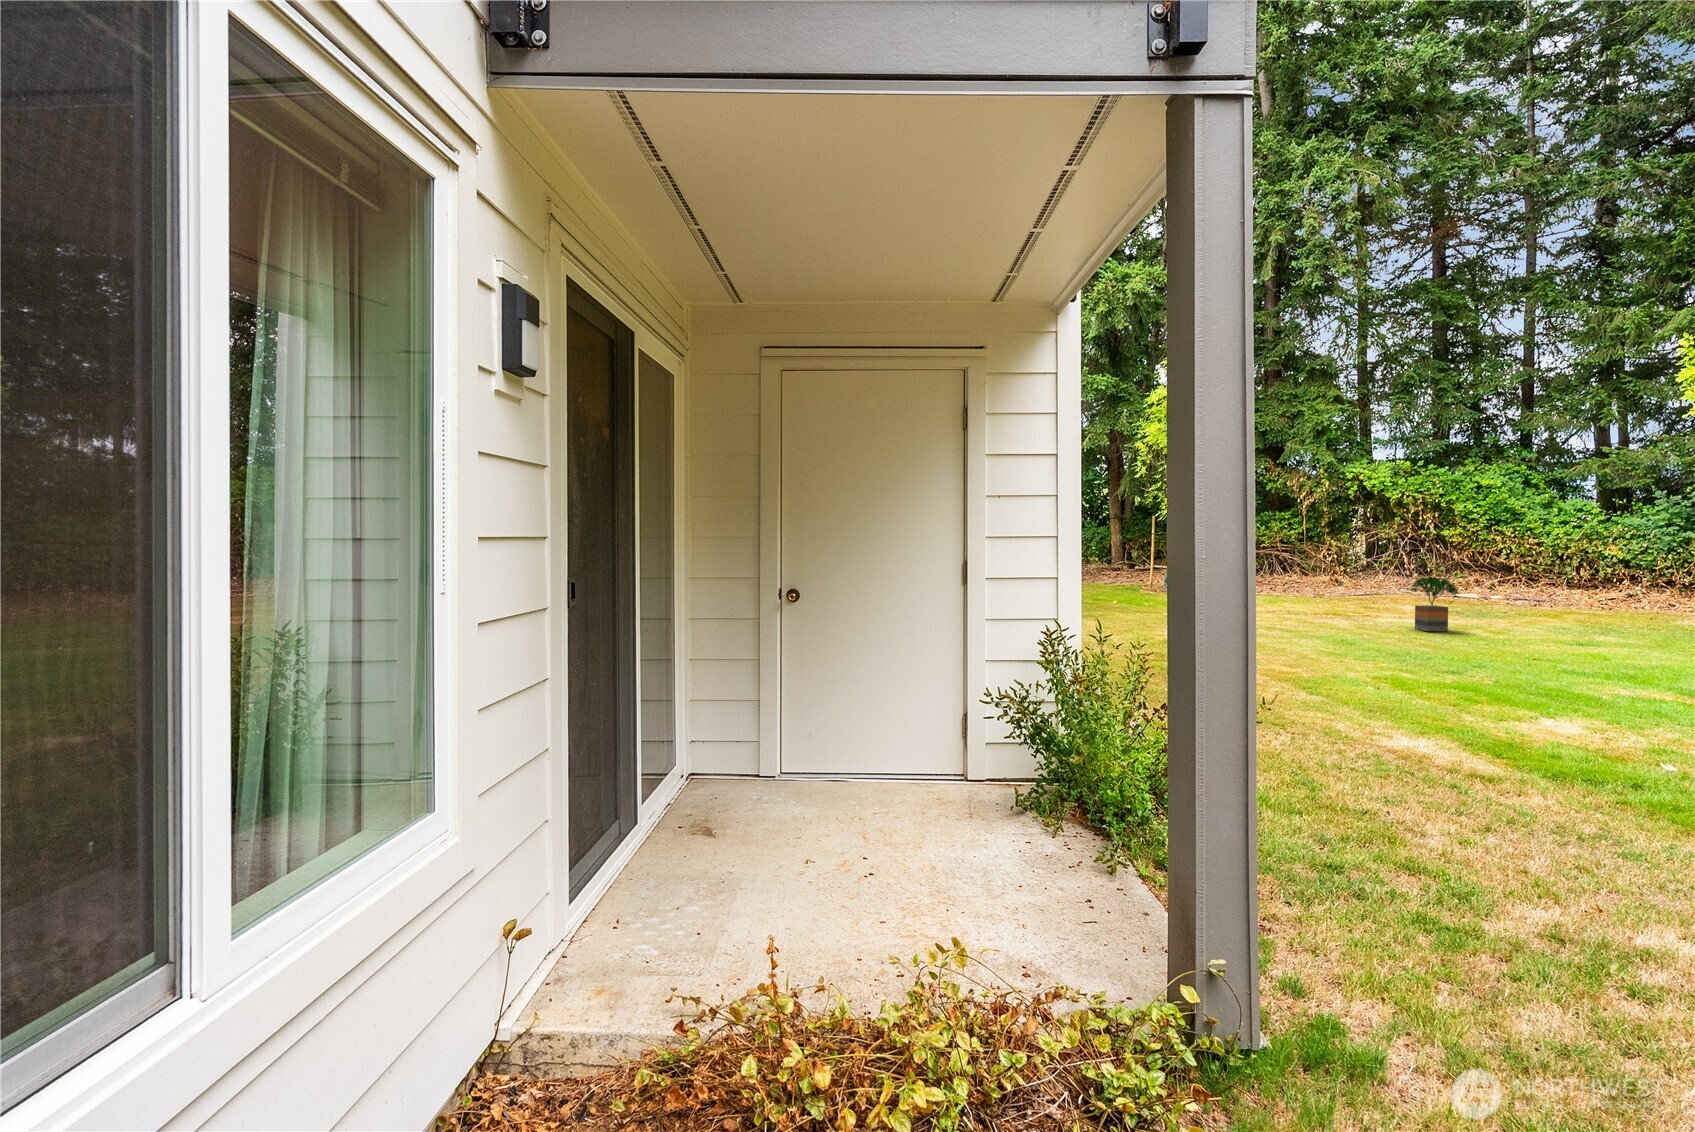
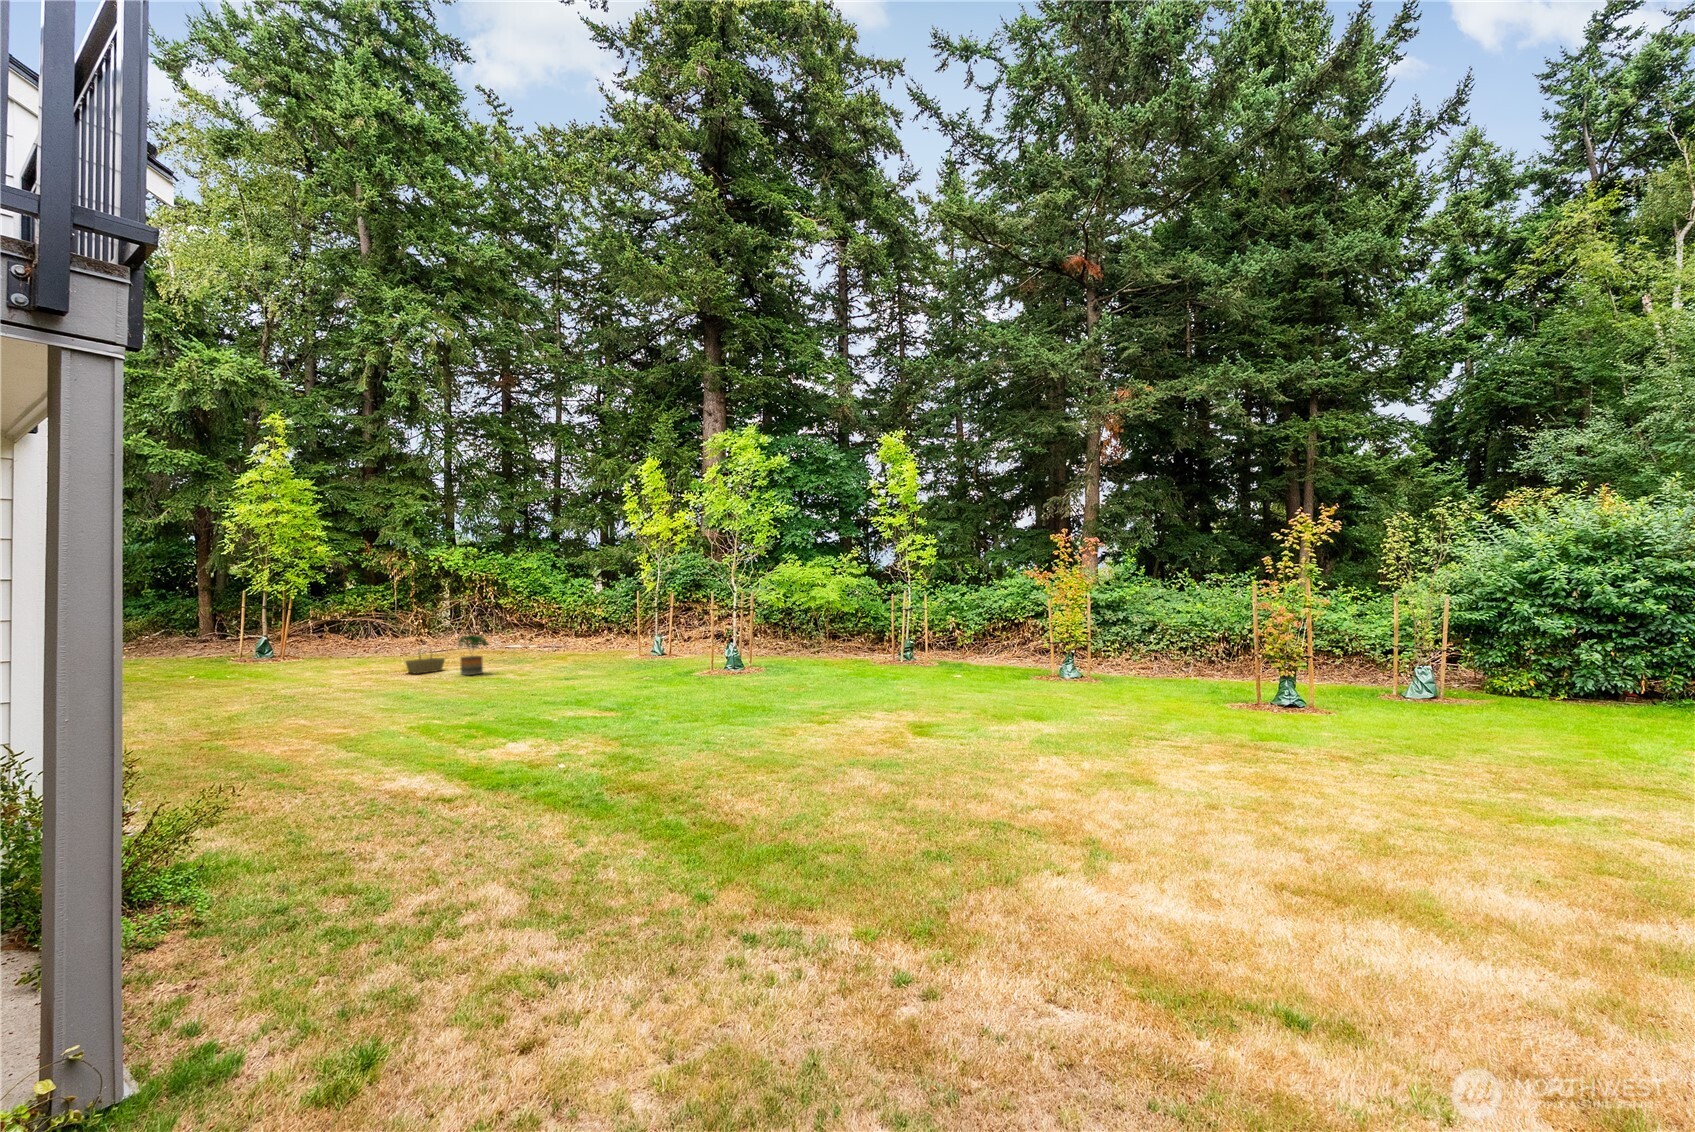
basket: none [1338,590,1389,621] -> present [405,651,445,674]

